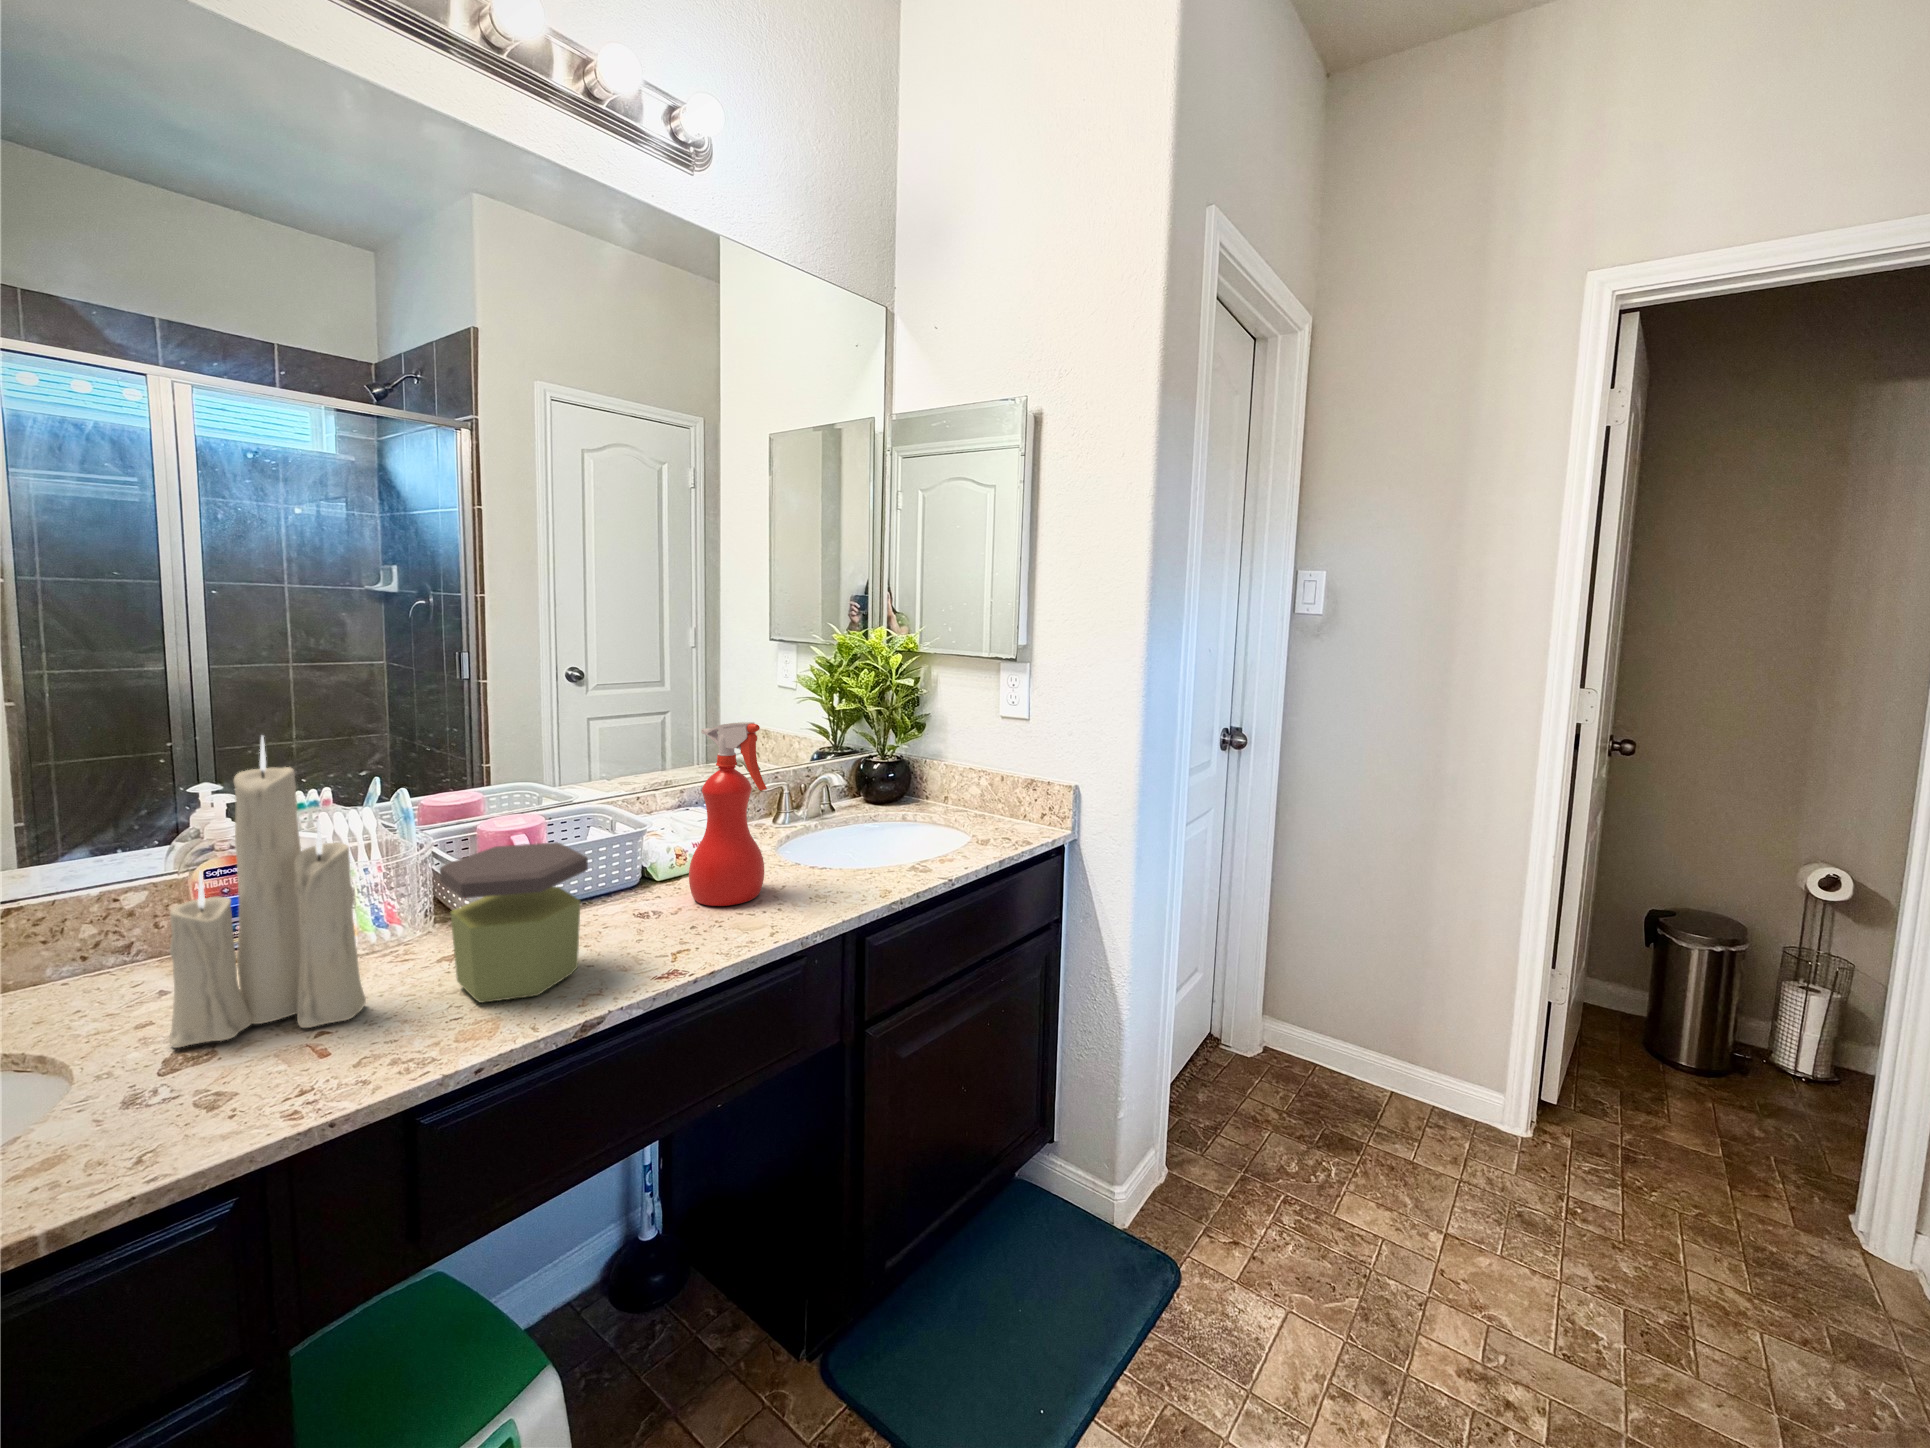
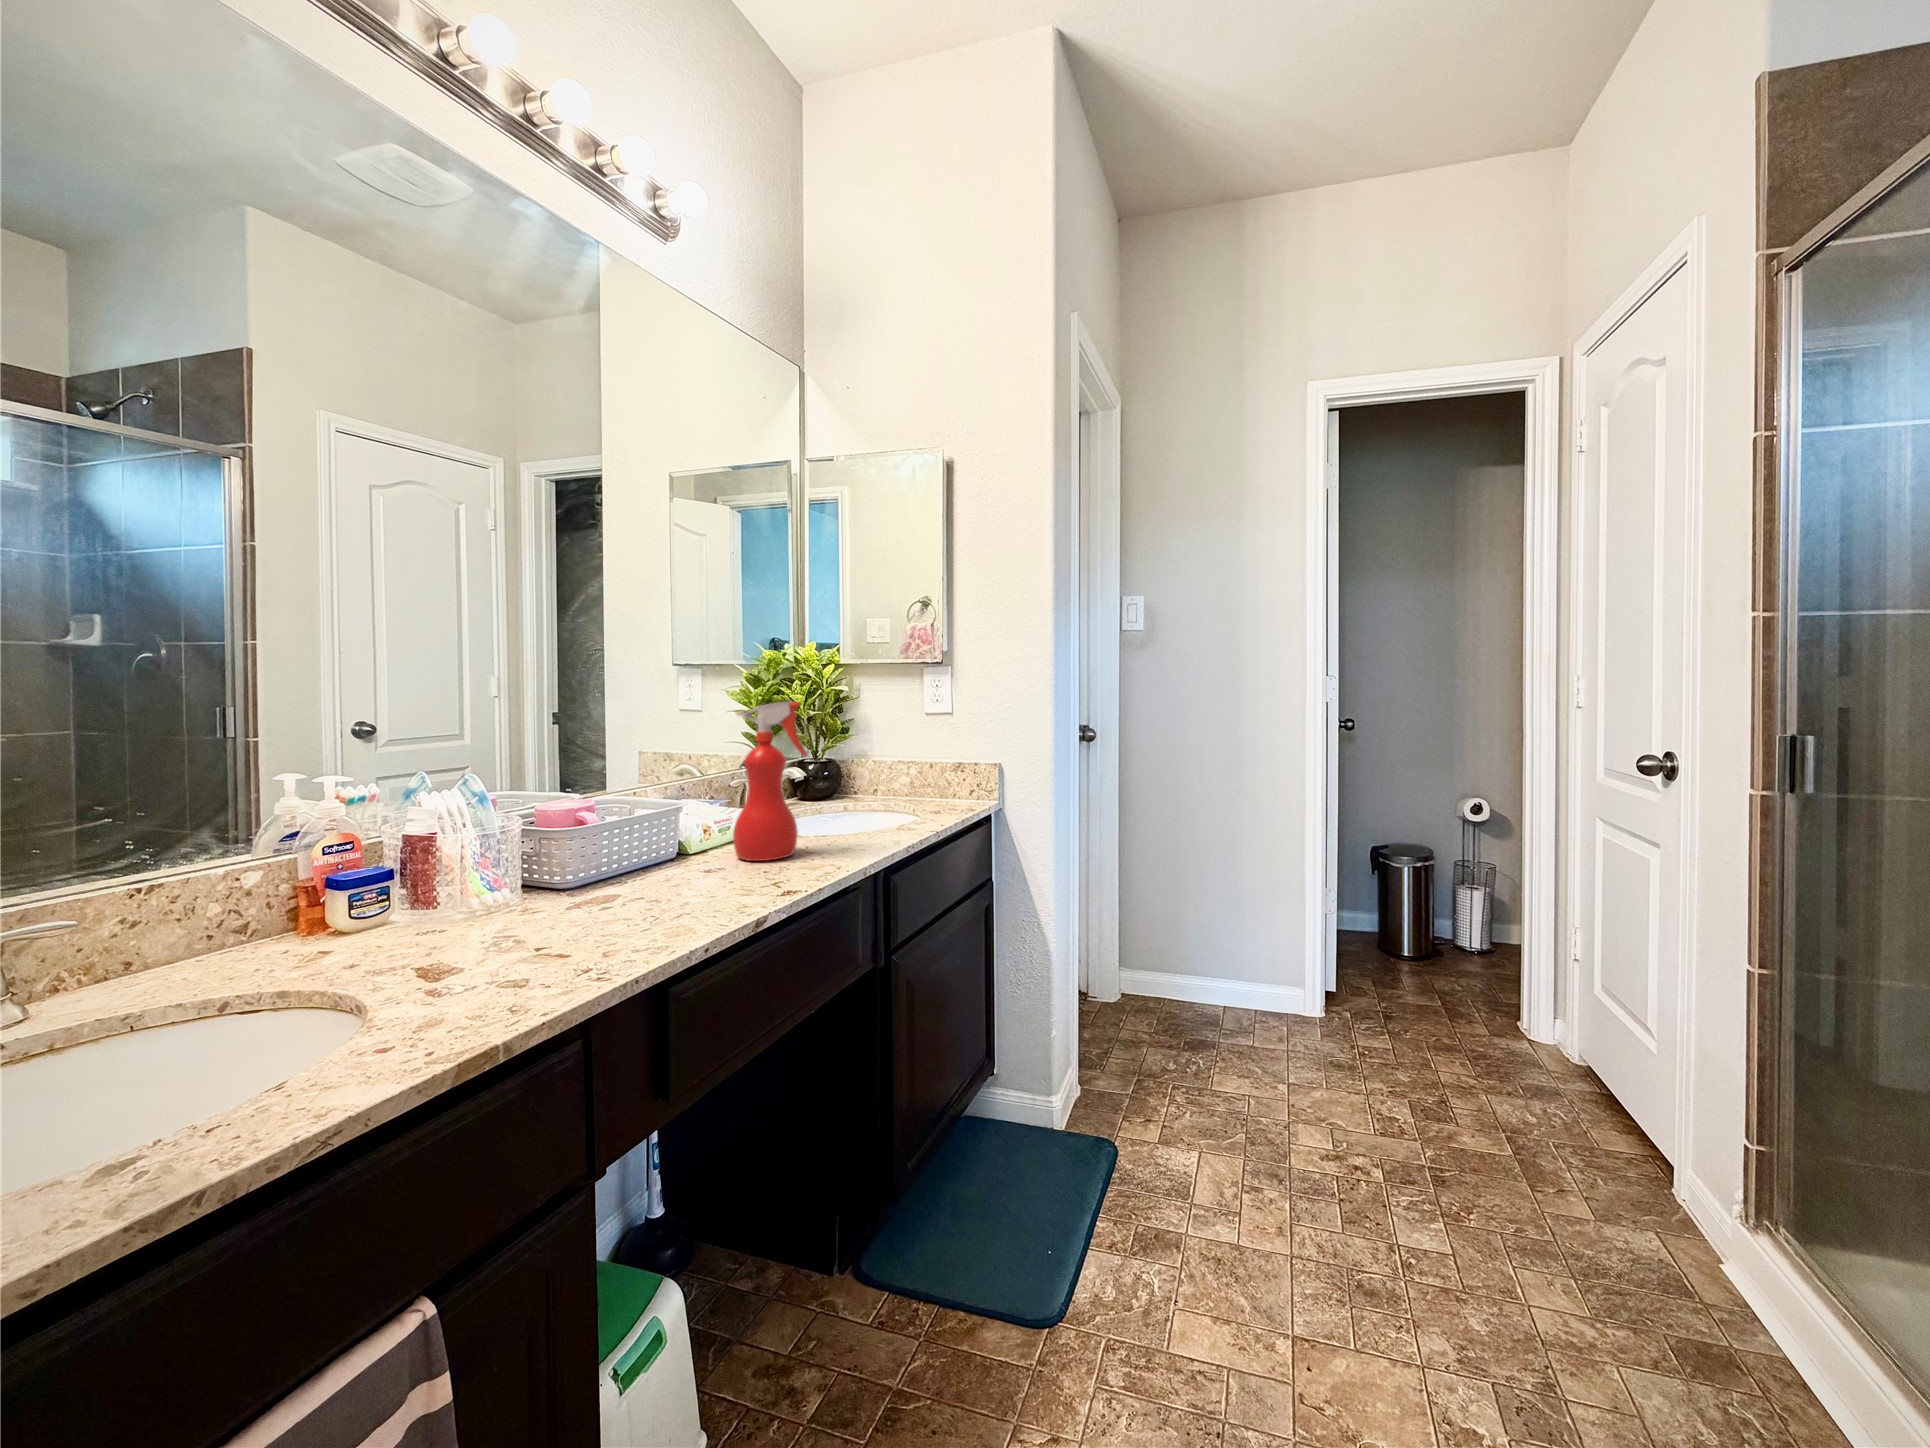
candle: present [169,736,366,1048] -> none [402,681,555,968]
jar: present [440,842,588,1003] -> none [604,794,718,921]

